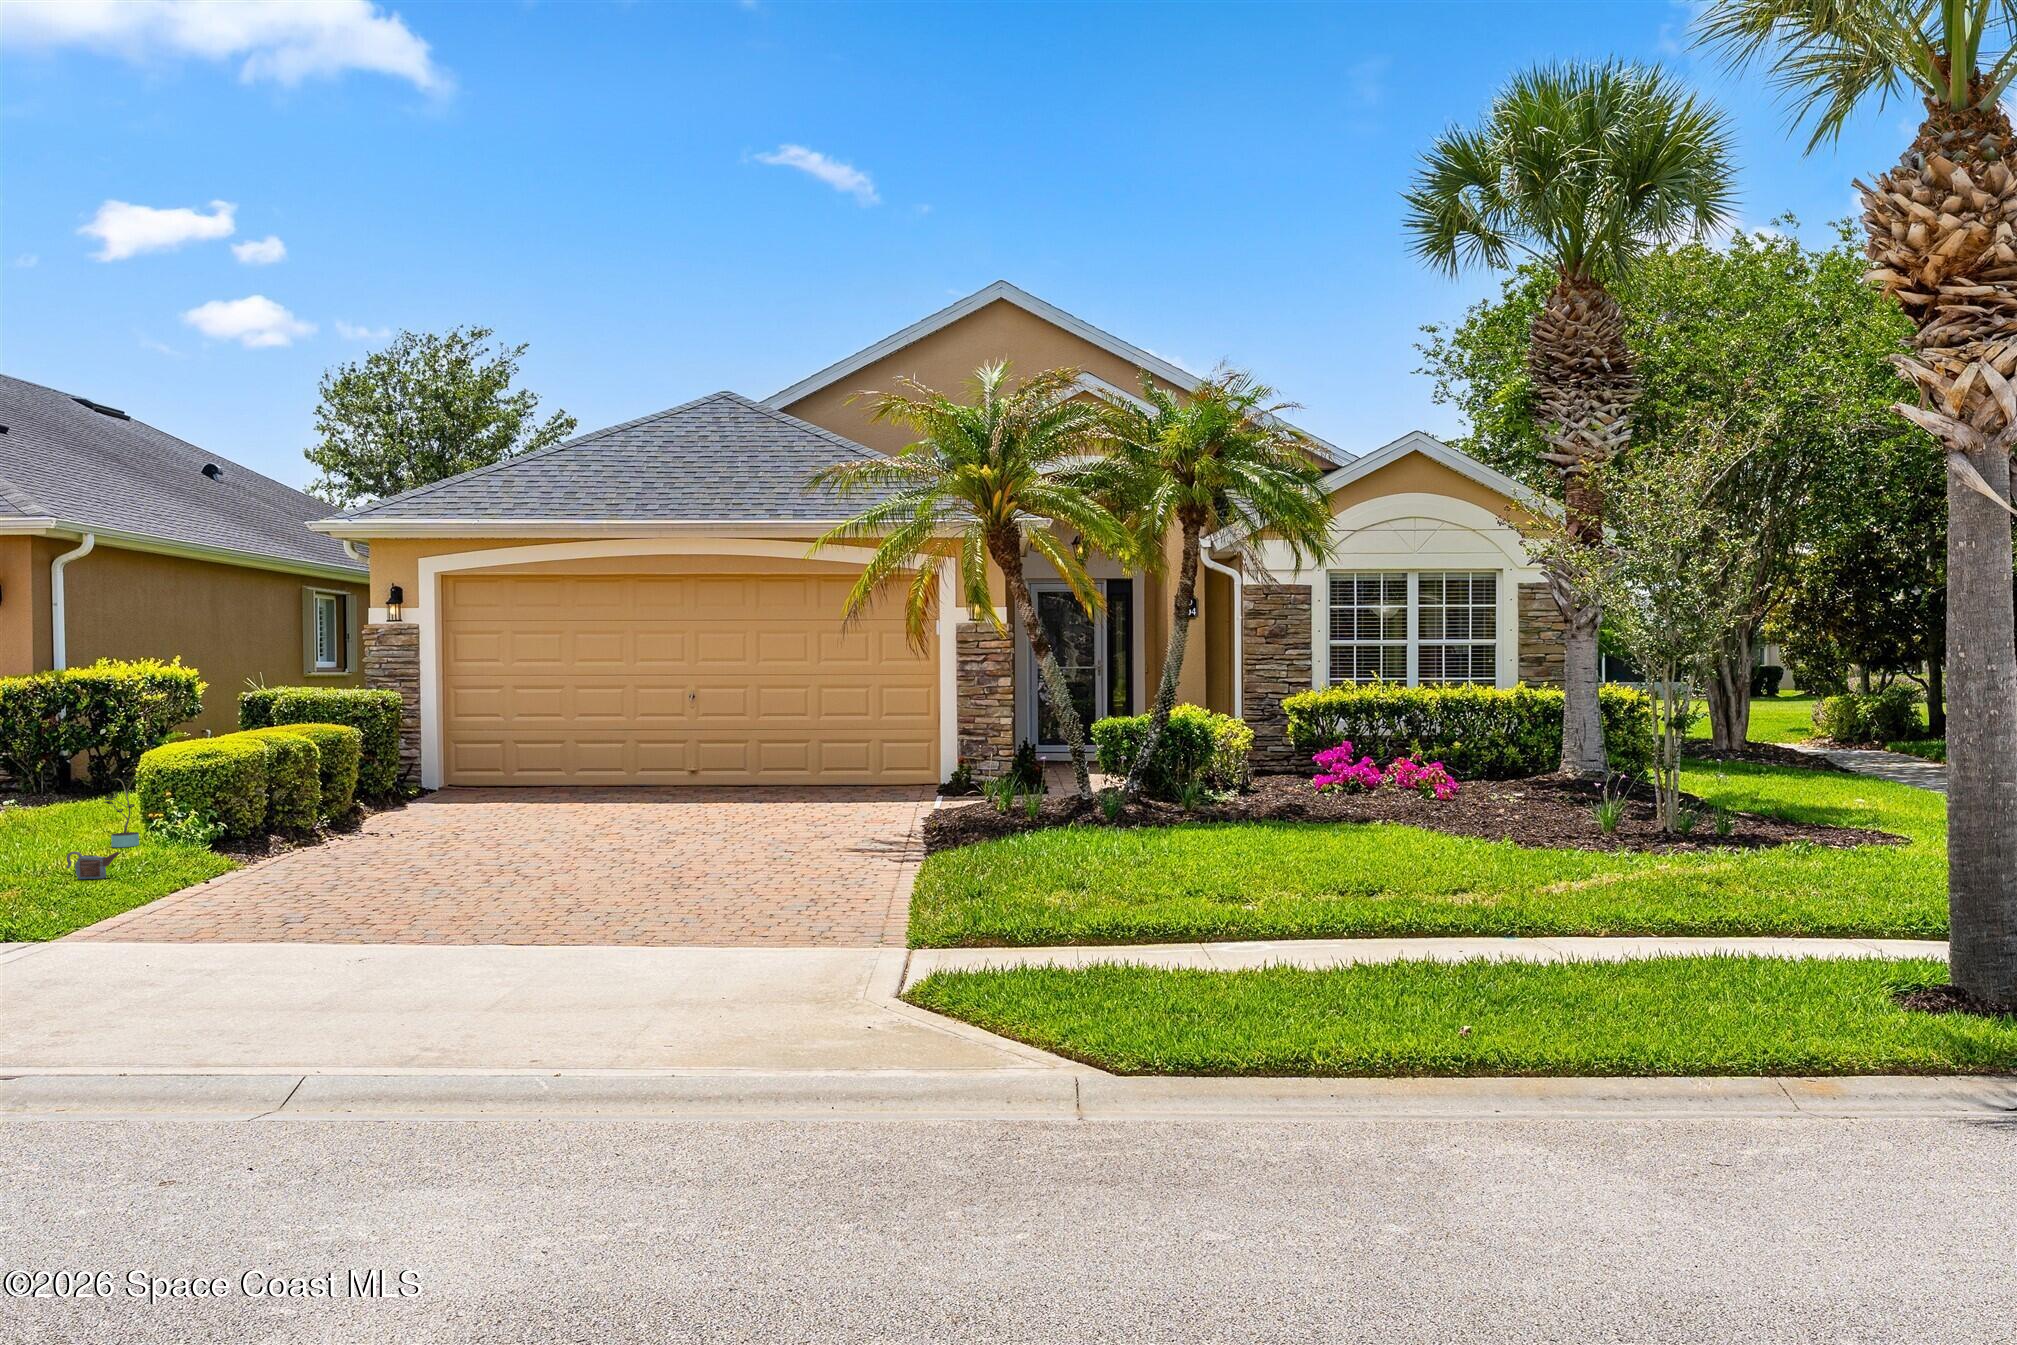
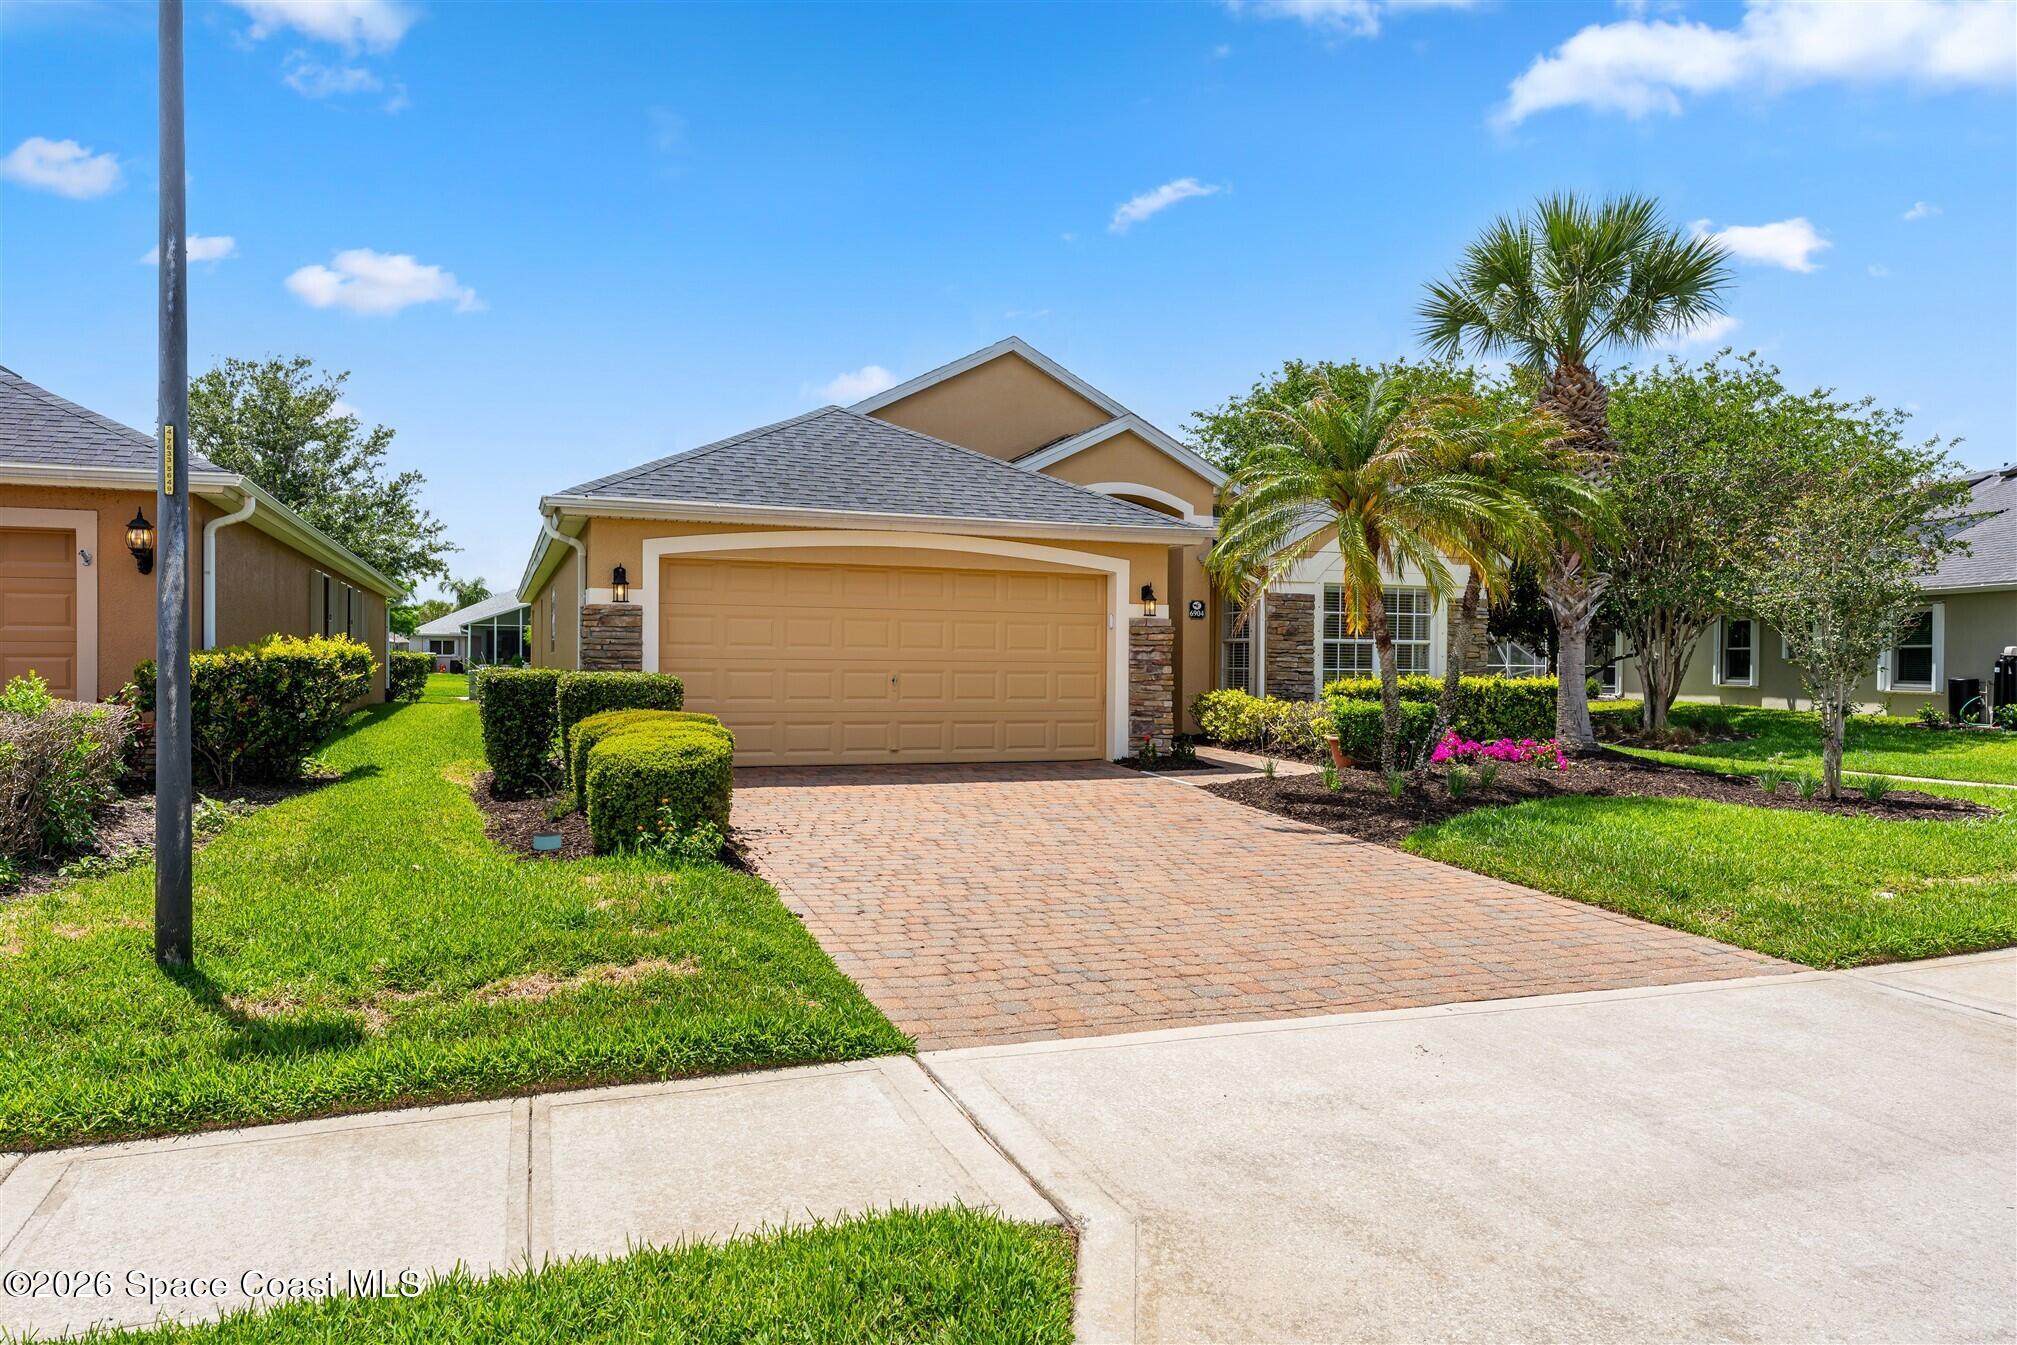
watering can: present [66,852,120,879] -> none [600,859,658,892]

